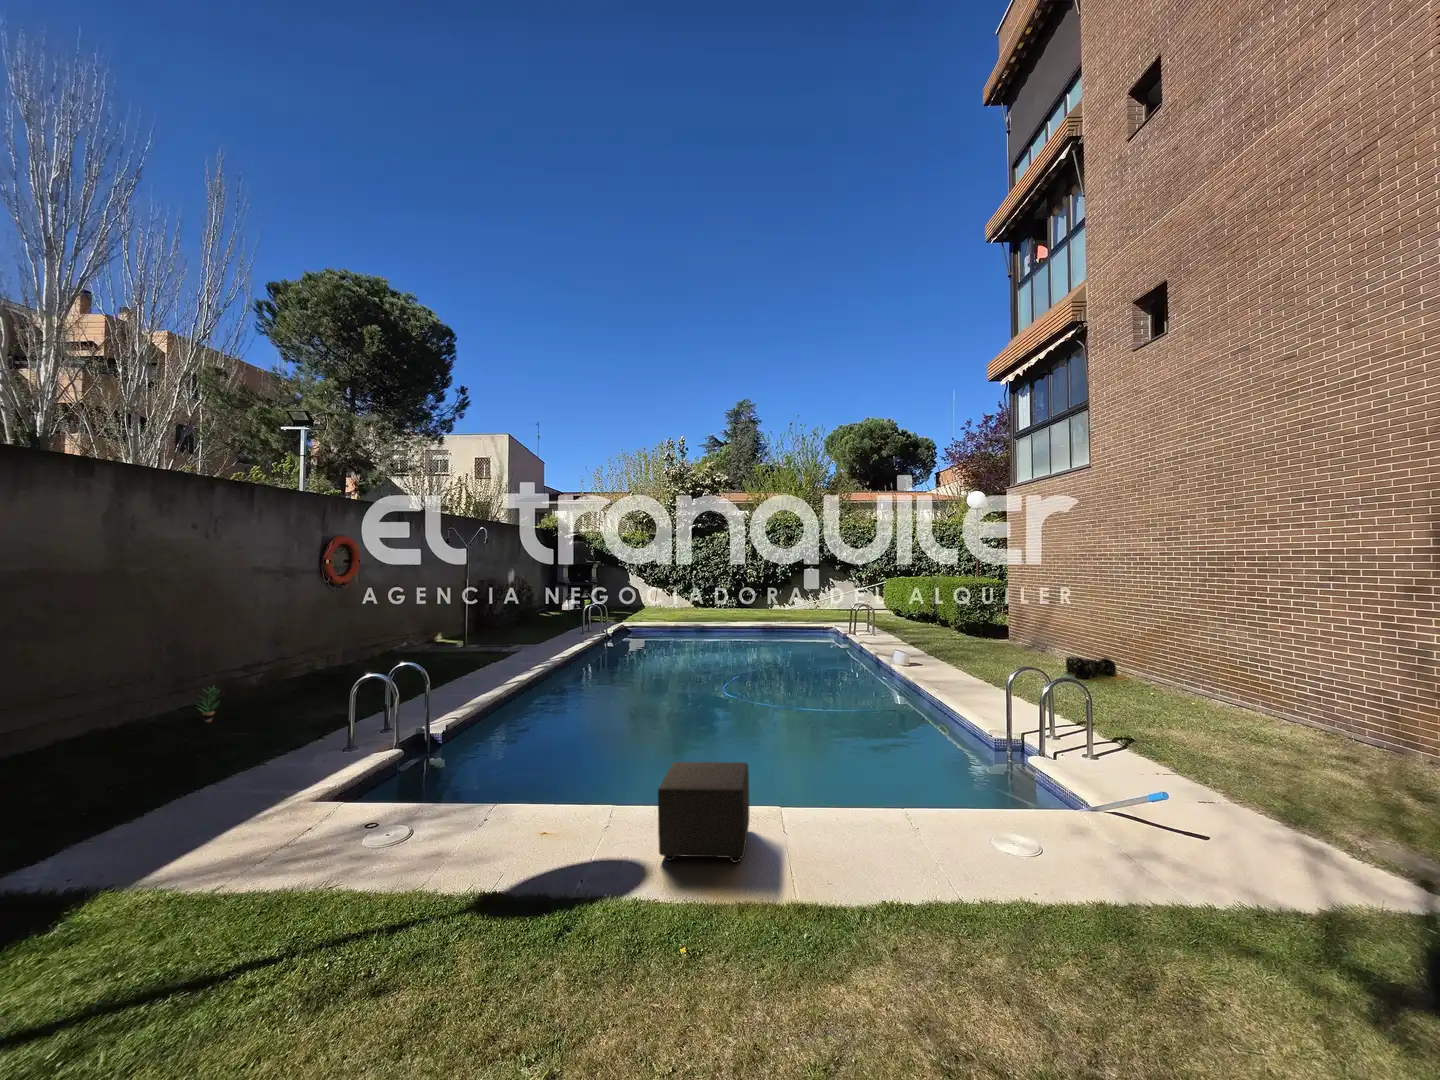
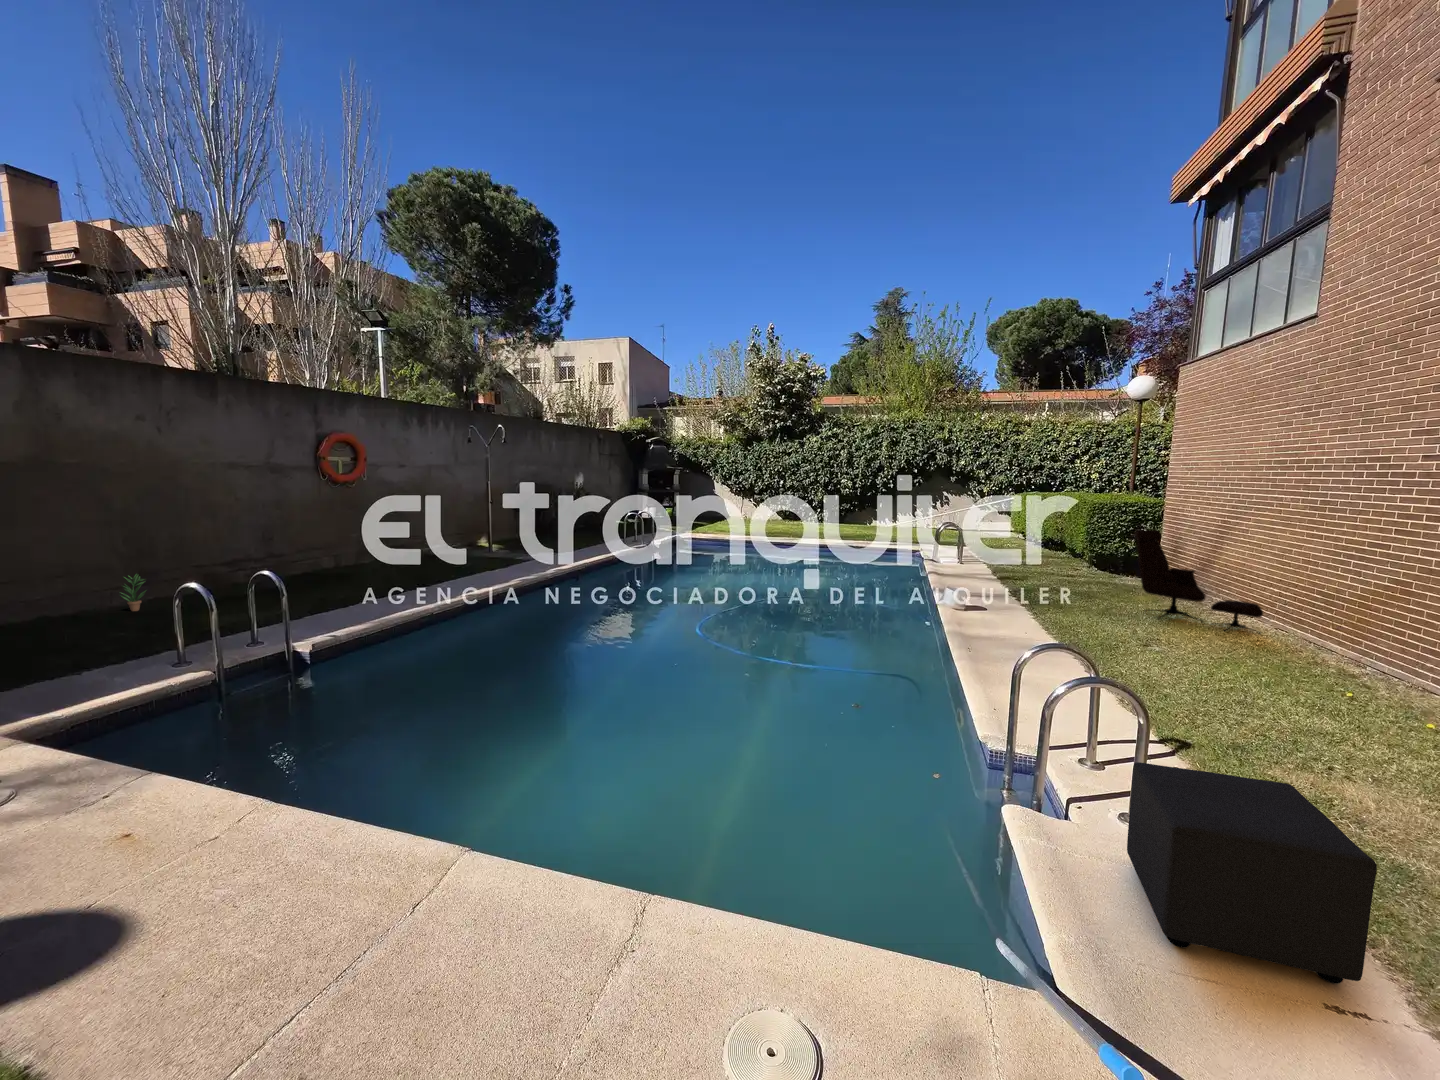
lounge chair: none [1005,601,1088,666] -> present [1136,530,1263,633]
woven basket: present [1066,657,1116,679] -> none [1216,616,1308,658]
ottoman: present [658,762,749,863] -> present [1127,762,1377,983]

